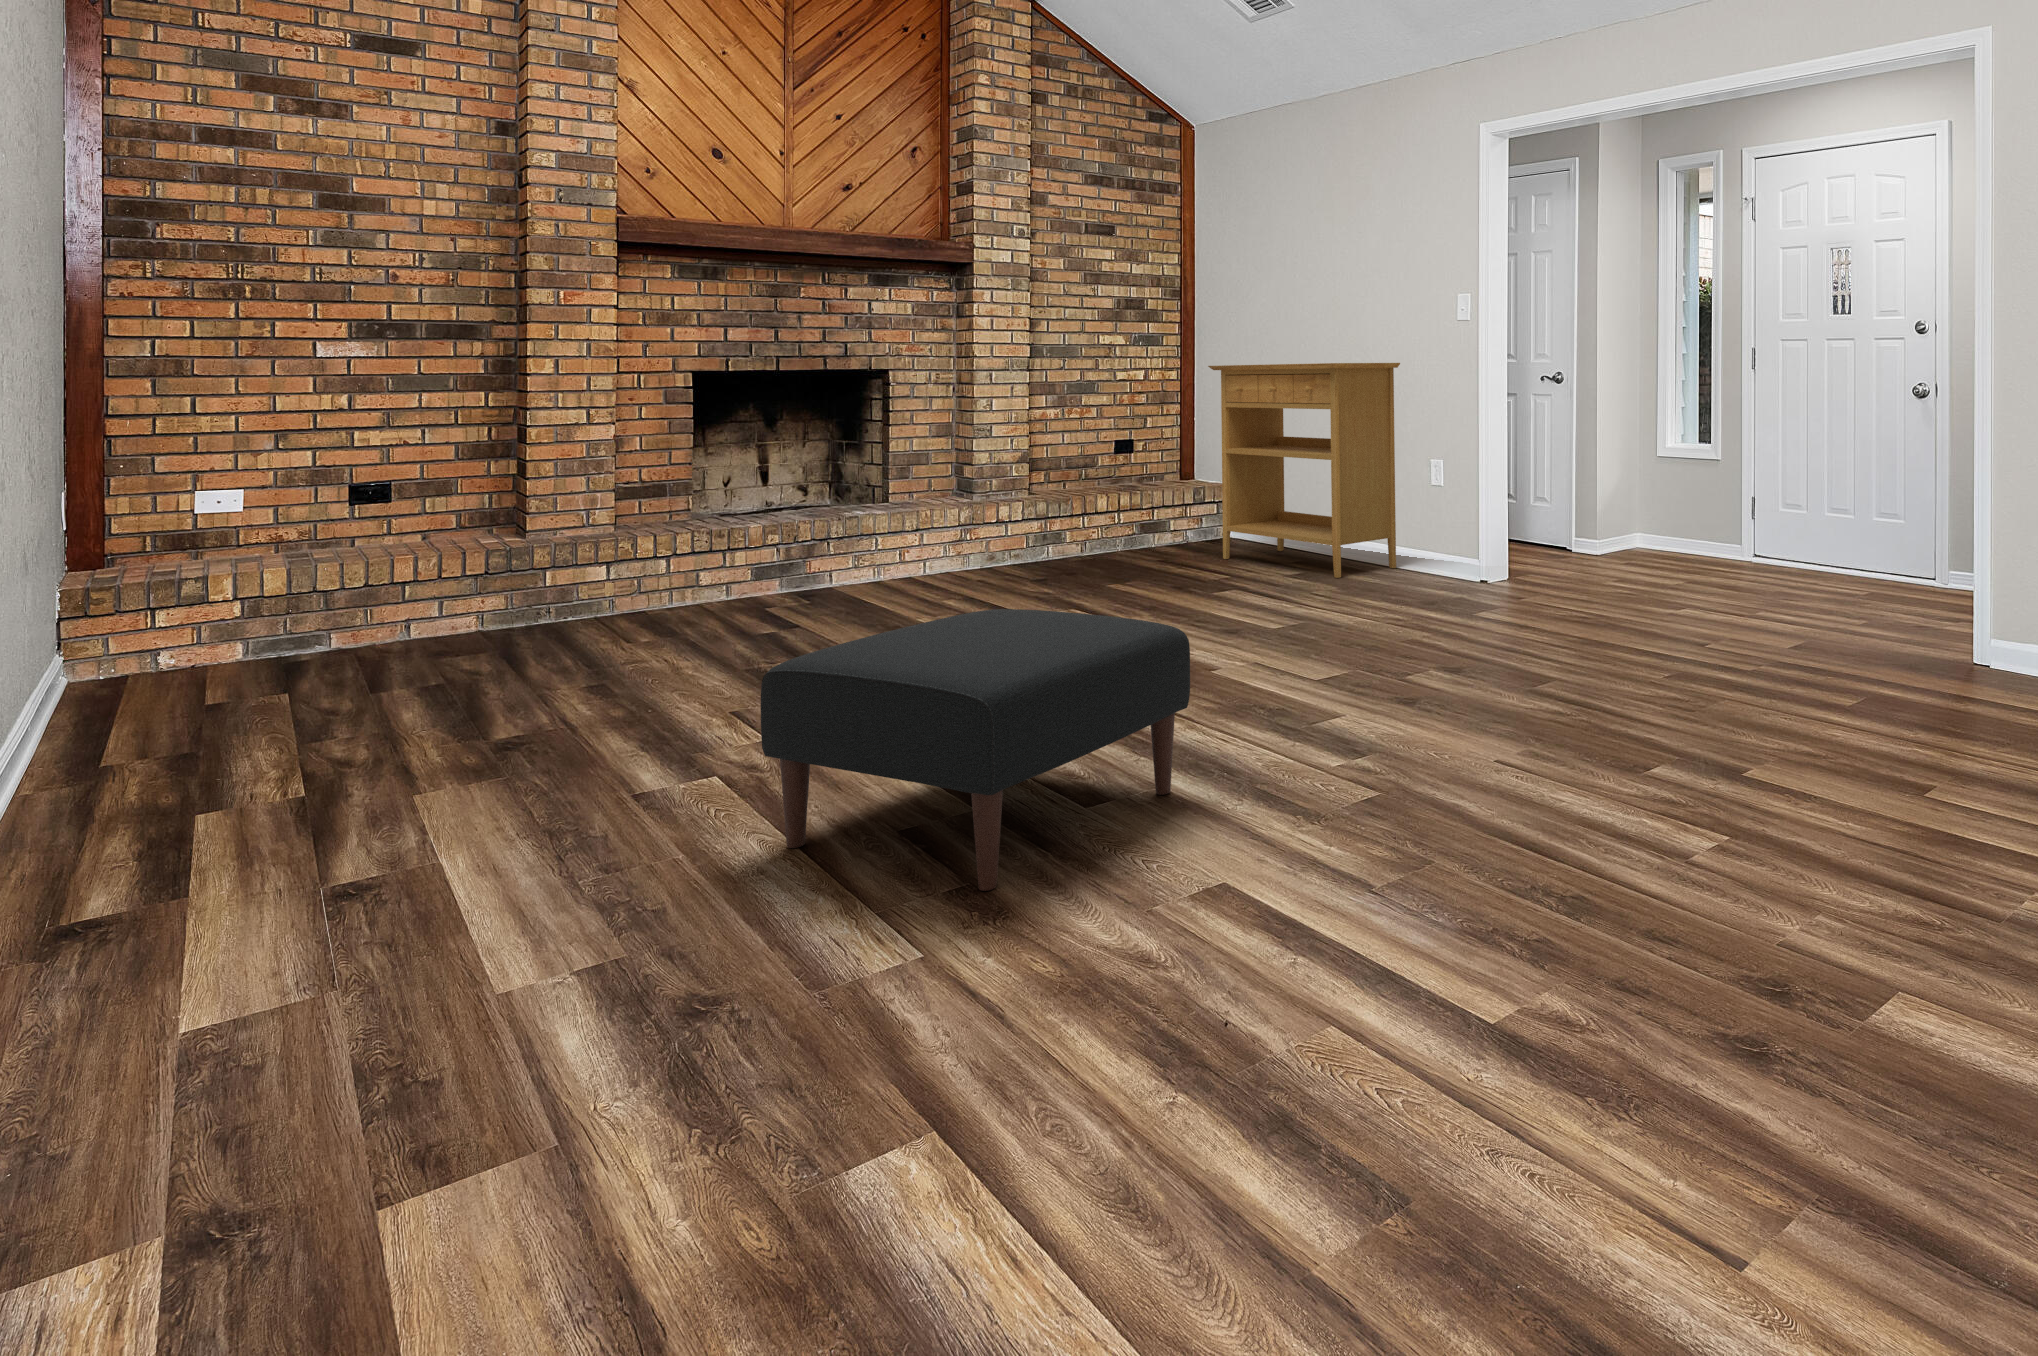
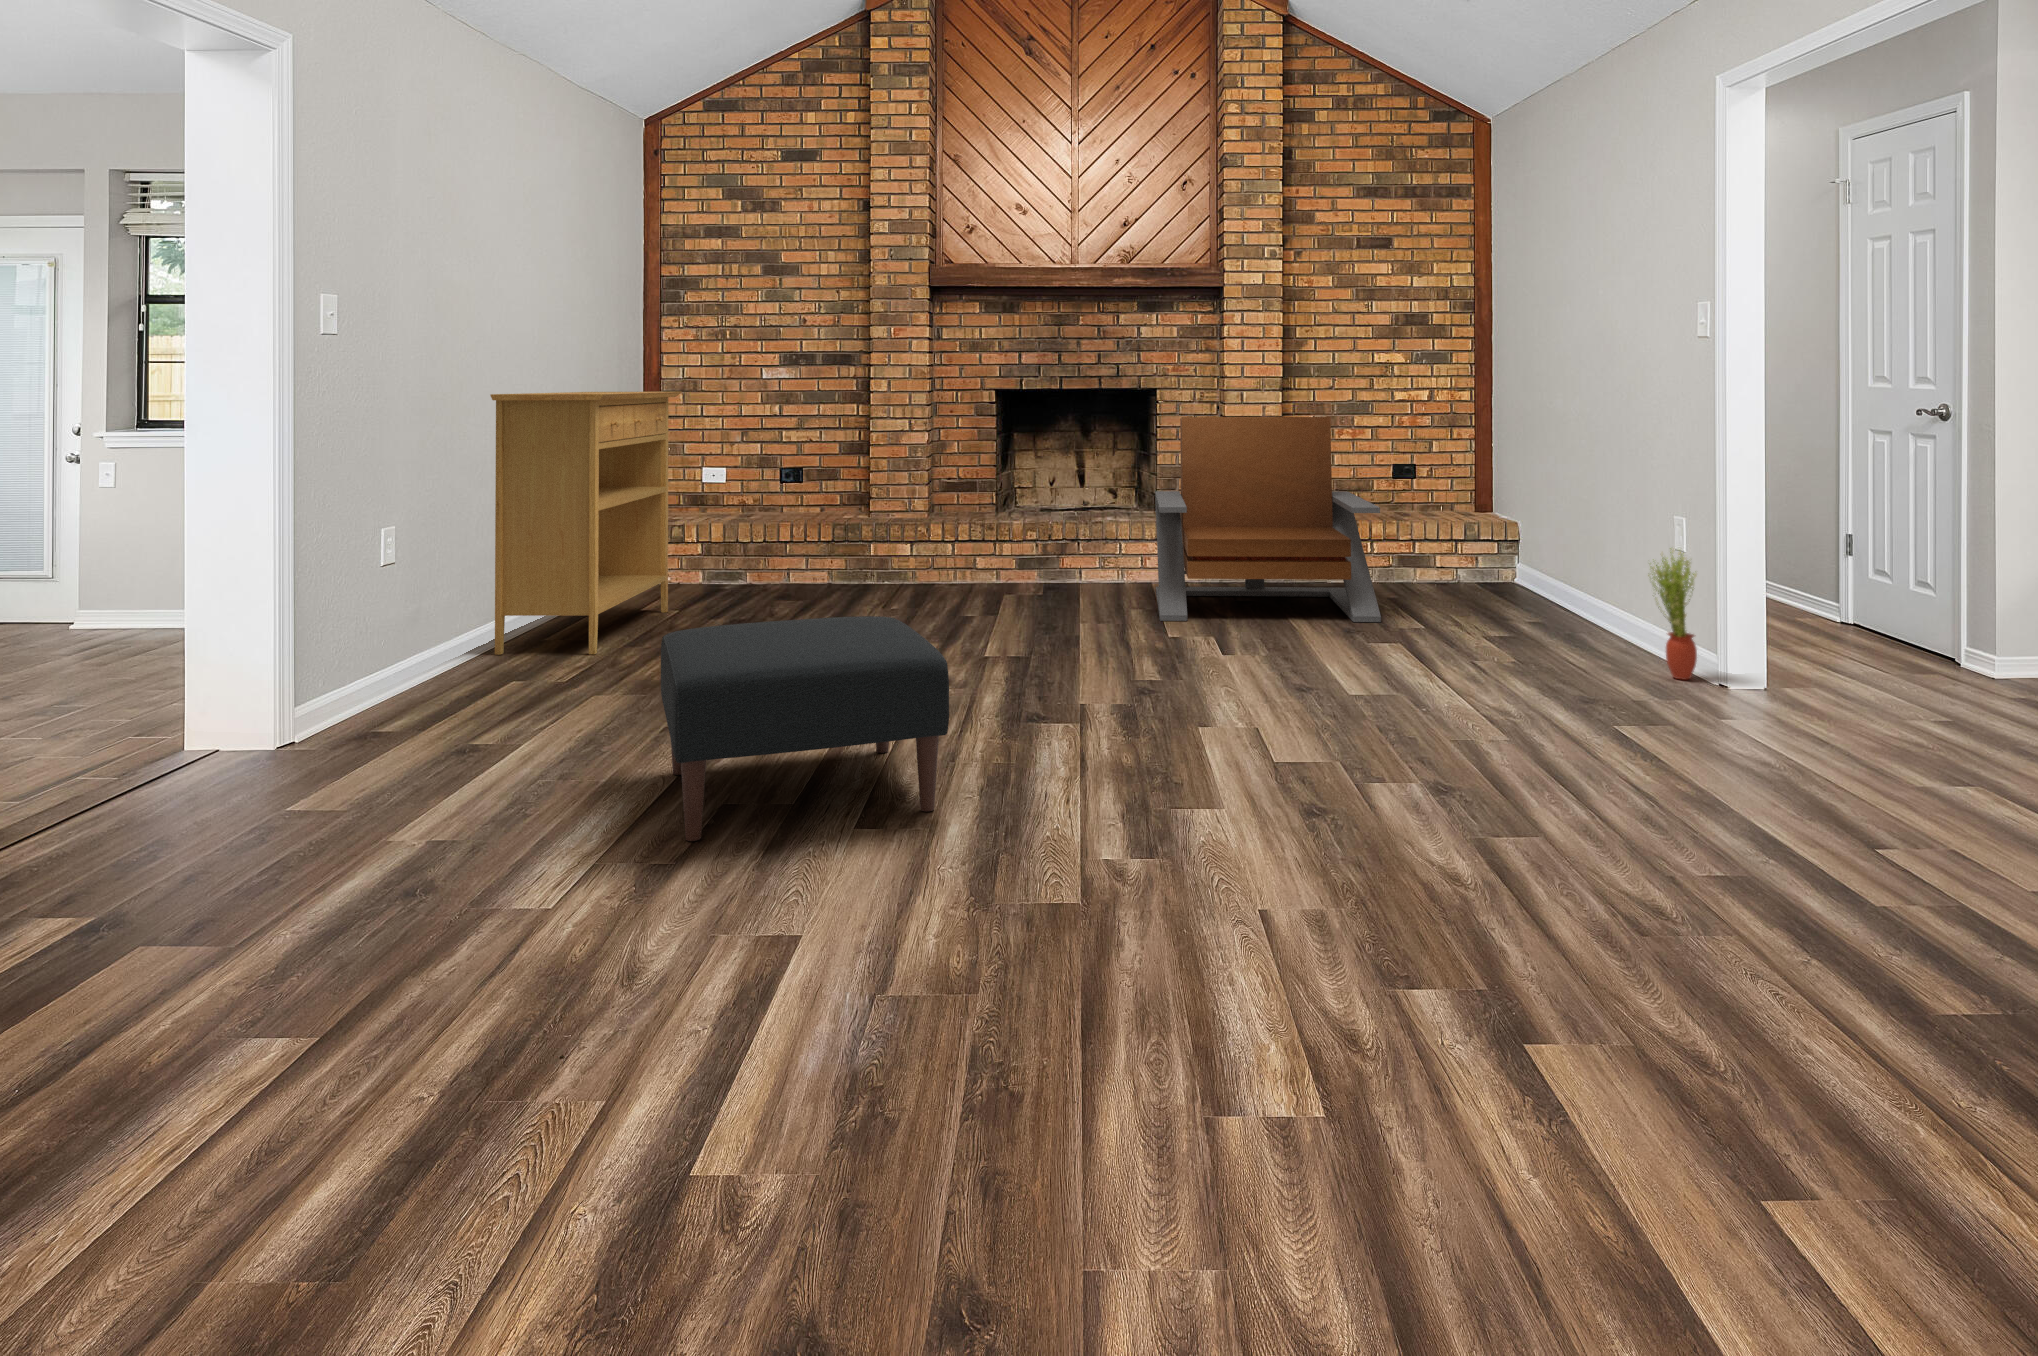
console table: present [1208,363,1400,578] -> present [490,392,682,655]
lounge chair: none [921,393,1190,608] -> present [1155,417,1381,622]
potted plant: none [1439,482,1479,583] -> present [1648,548,1697,680]

